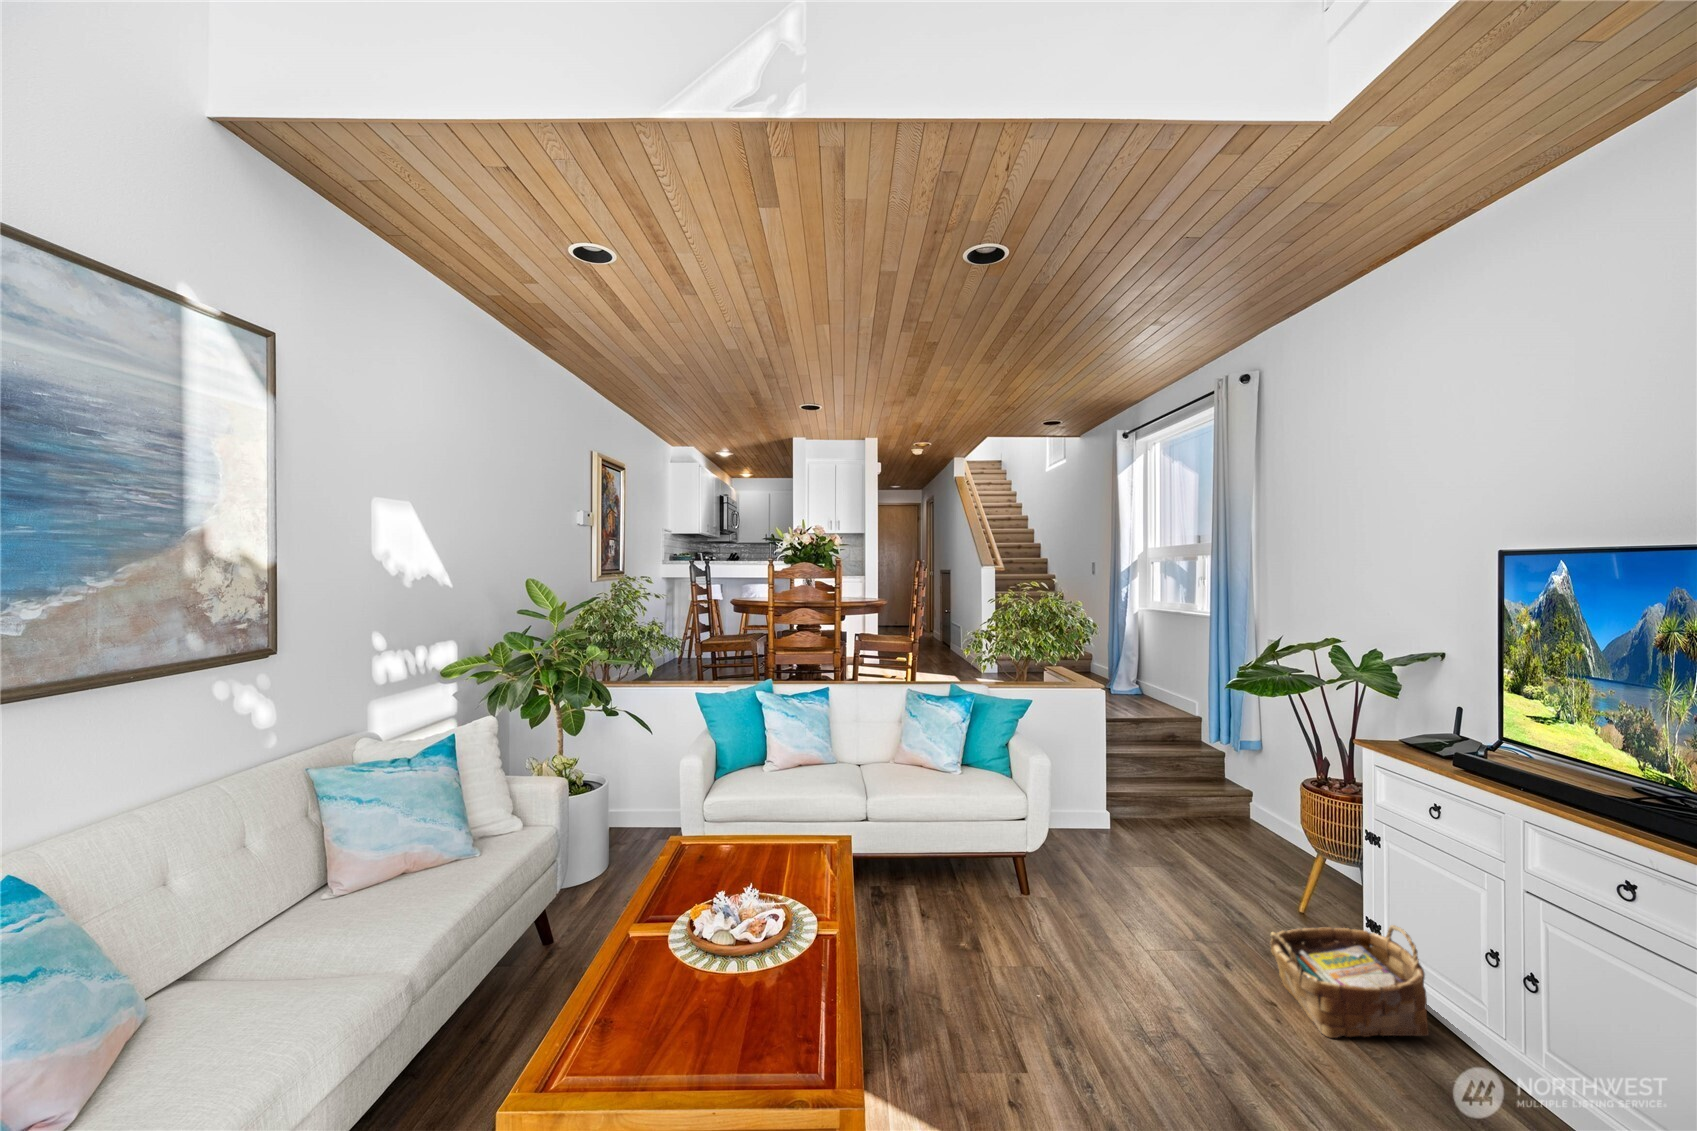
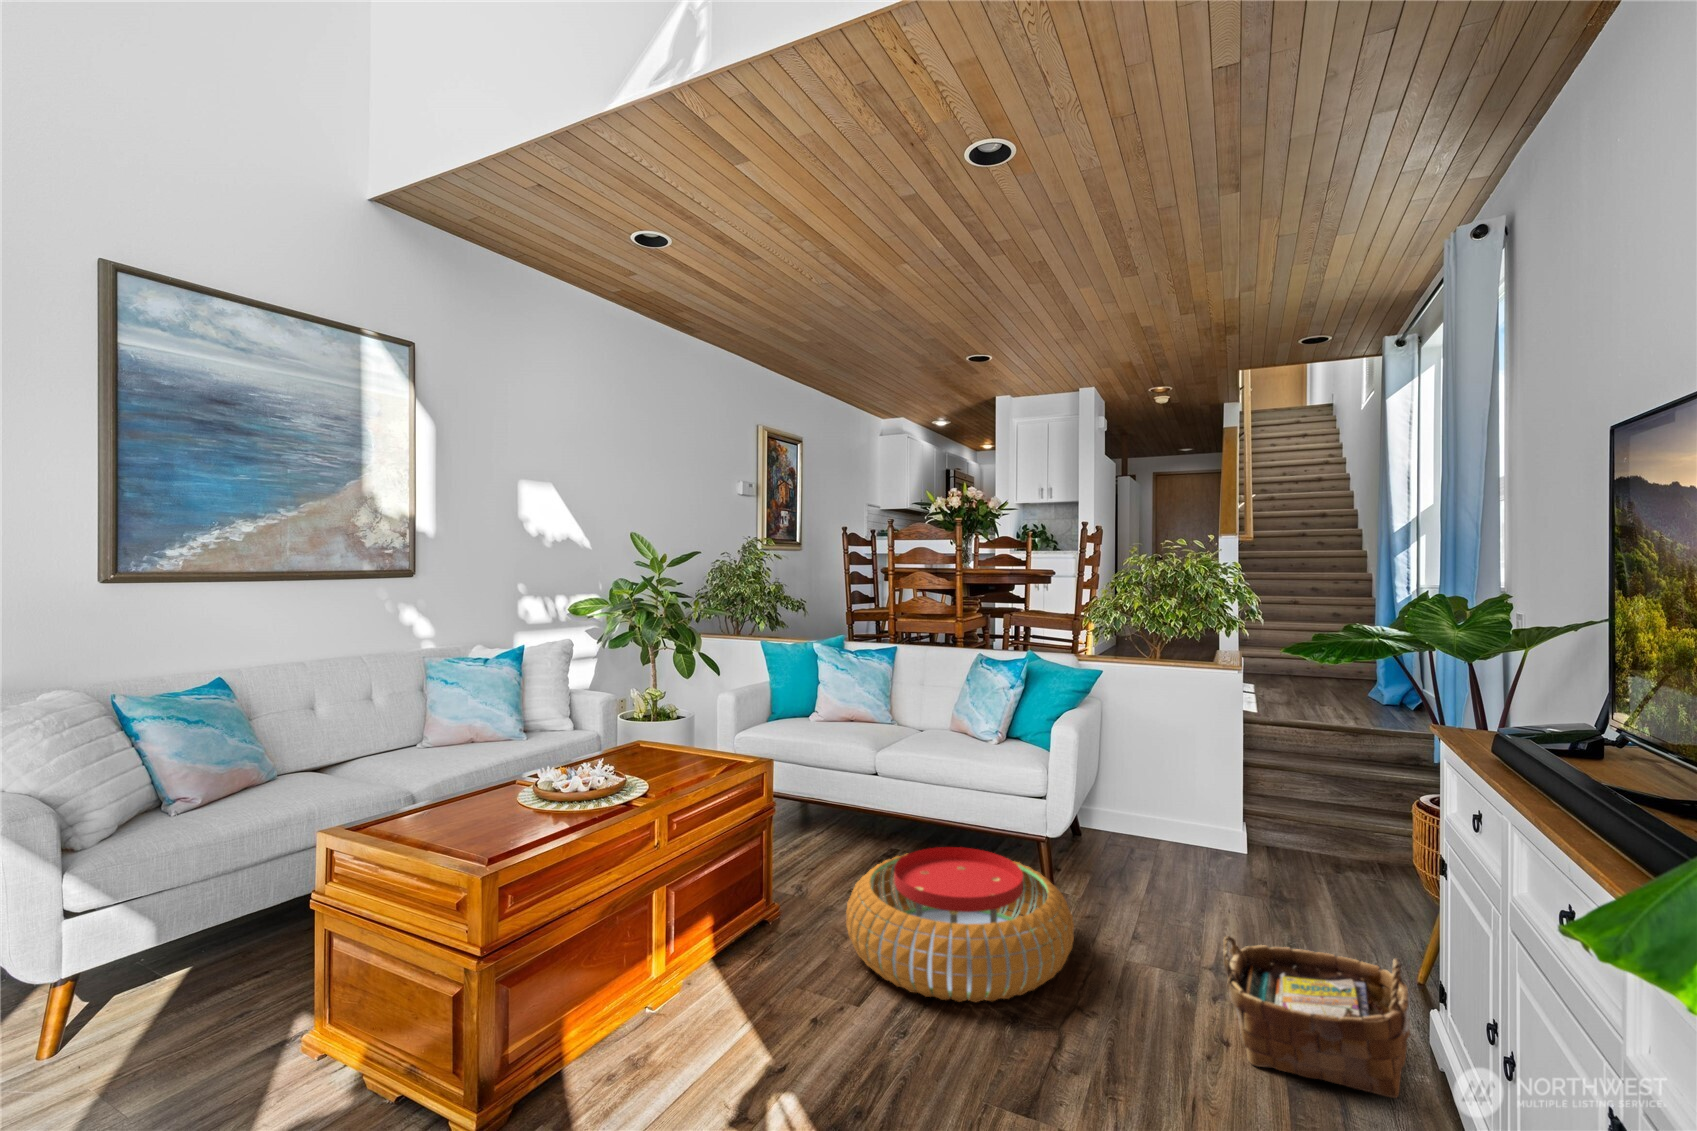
pouf: none [936,891,1157,1058] -> present [846,847,1074,1002]

